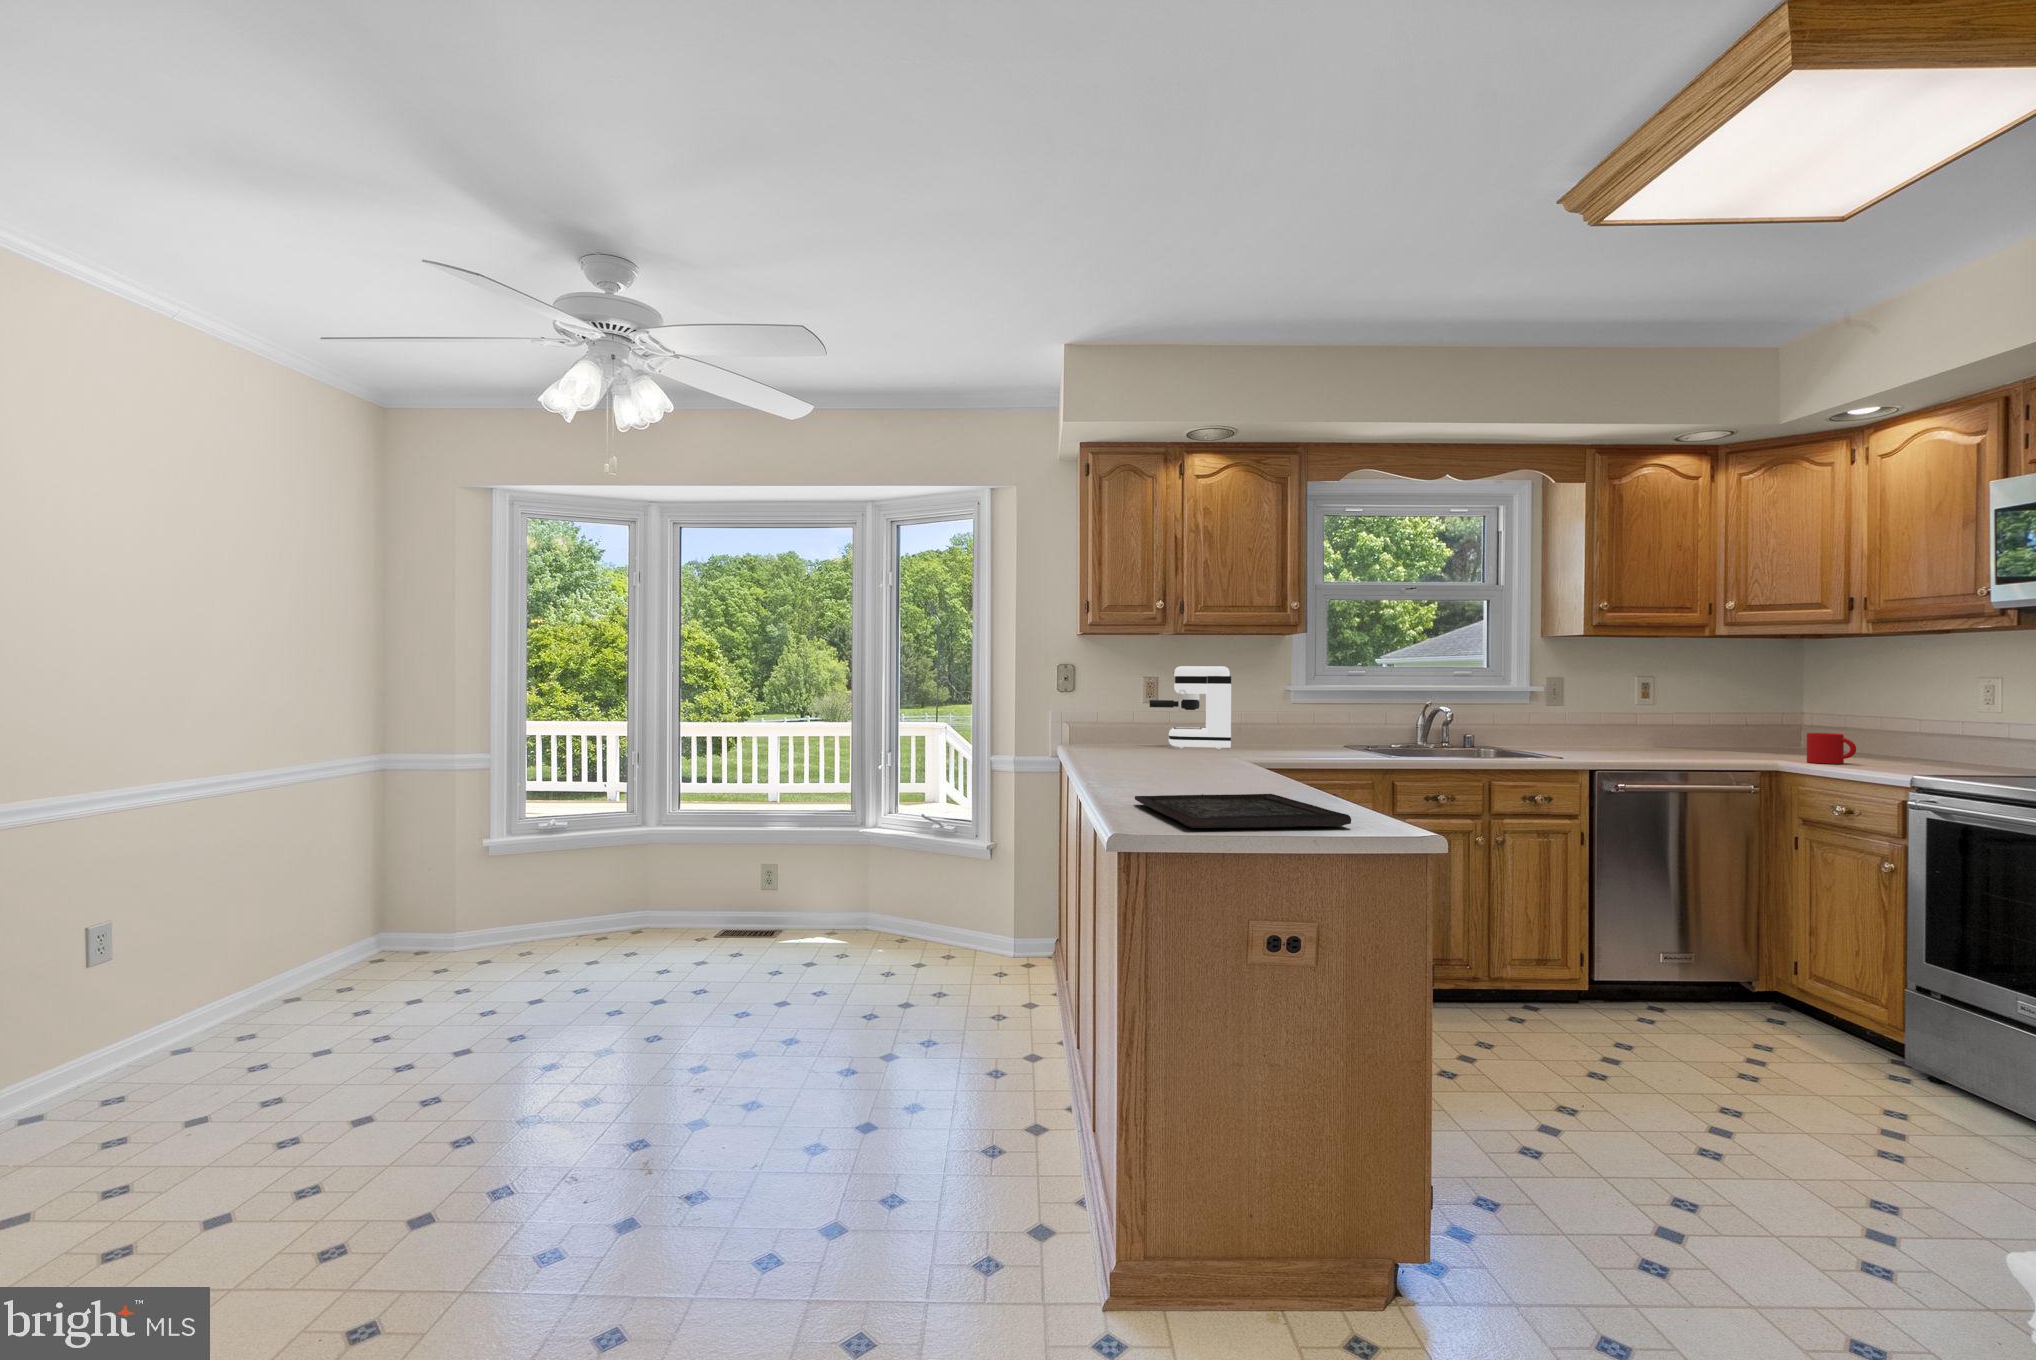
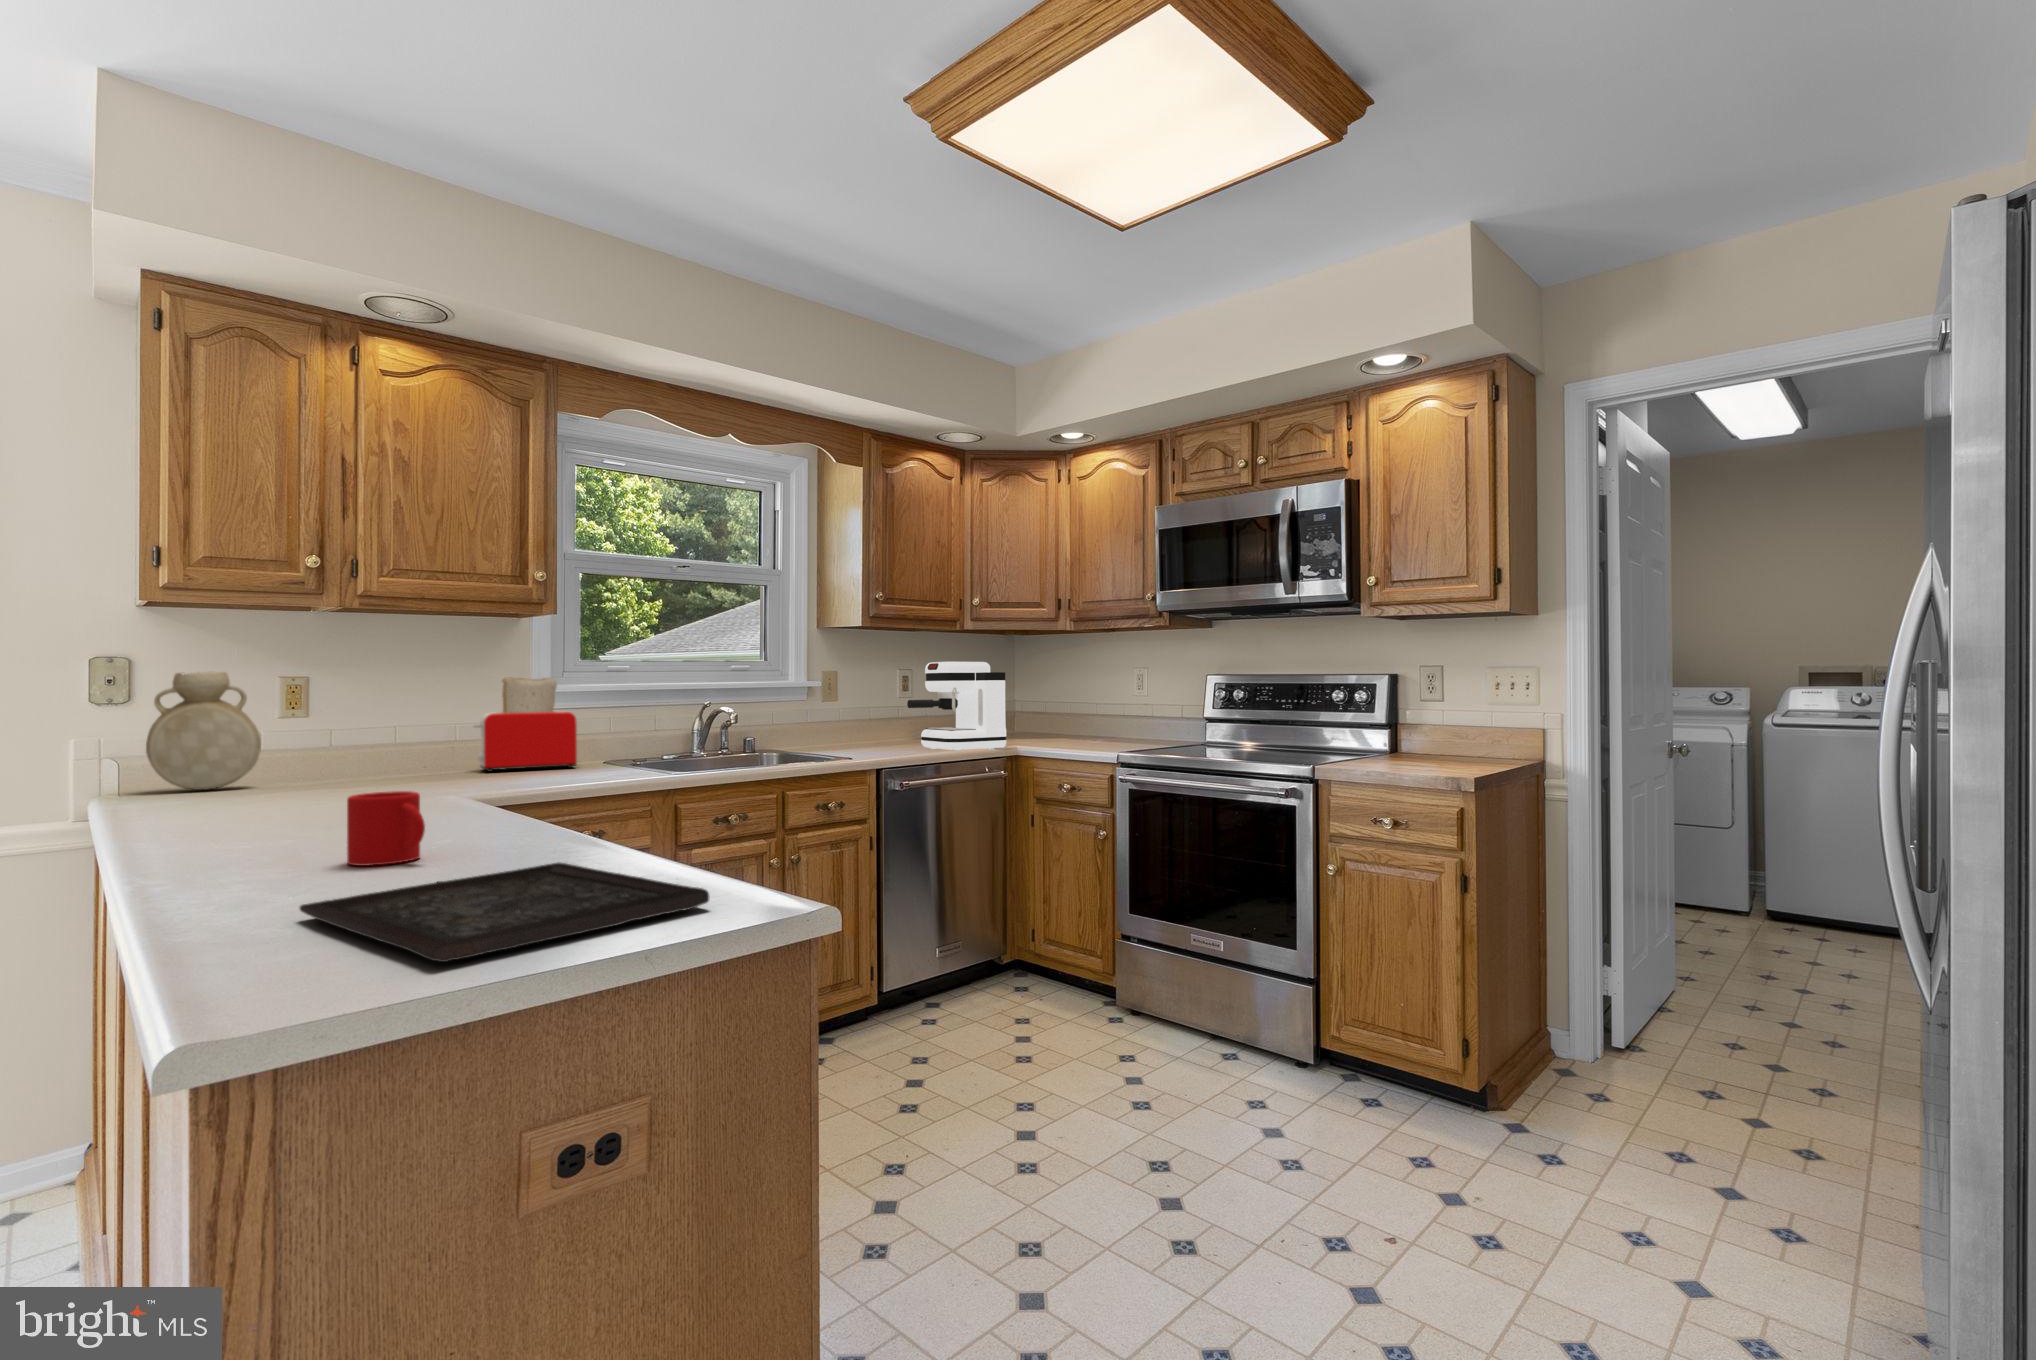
coffee maker: present [1150,666,1231,750] -> present [907,662,1006,752]
vase: none [1079,674,1132,744] -> present [146,672,261,790]
toaster: none [1252,679,1321,747] -> present [474,678,577,772]
mug: present [1807,733,1856,764] -> present [347,791,425,866]

